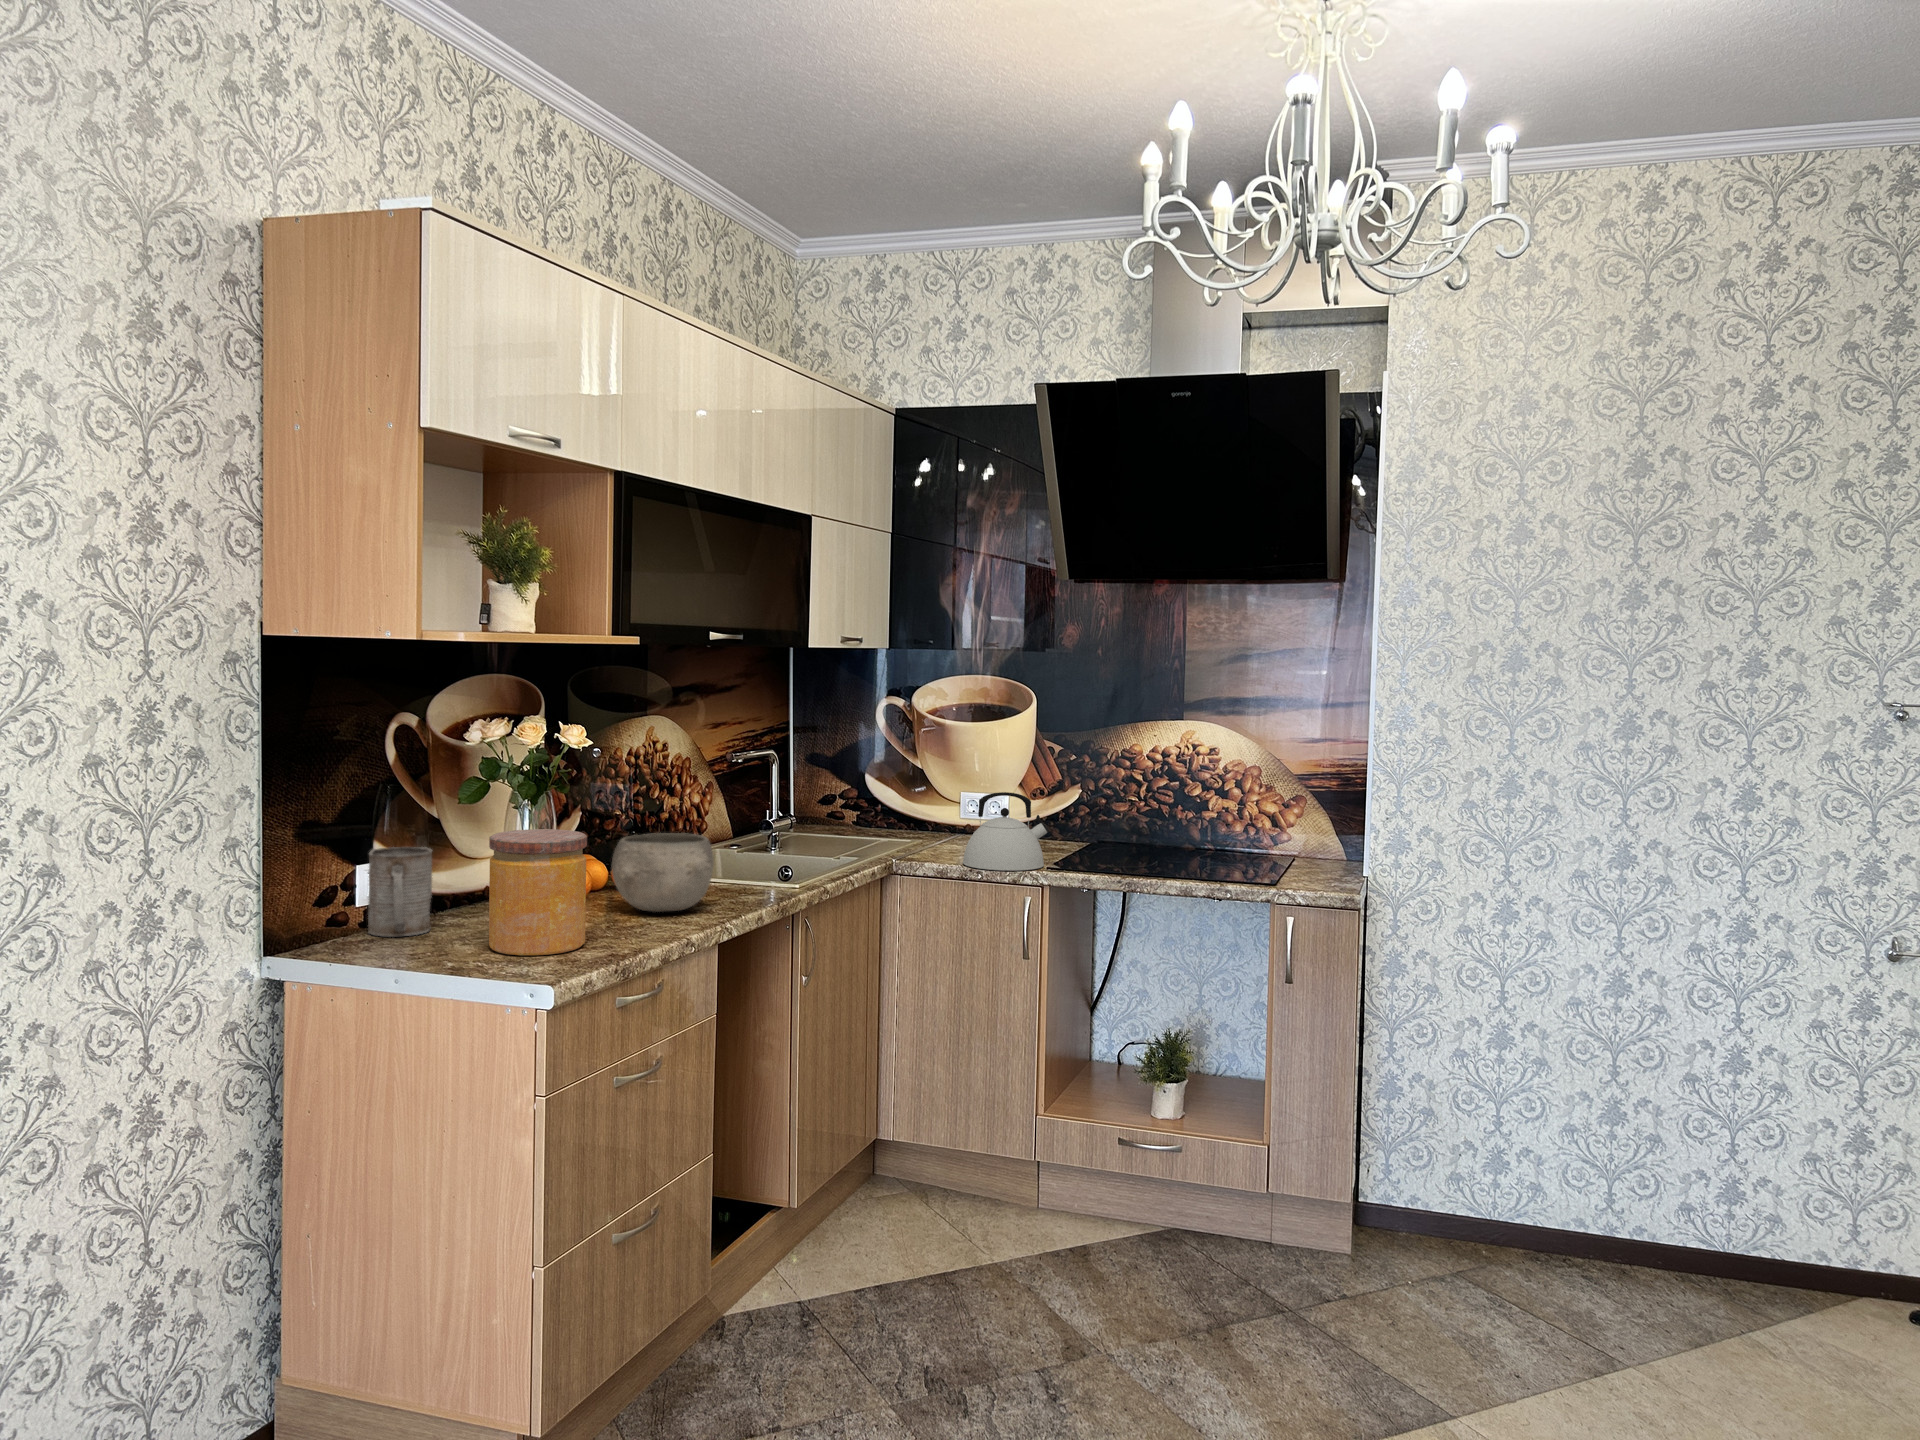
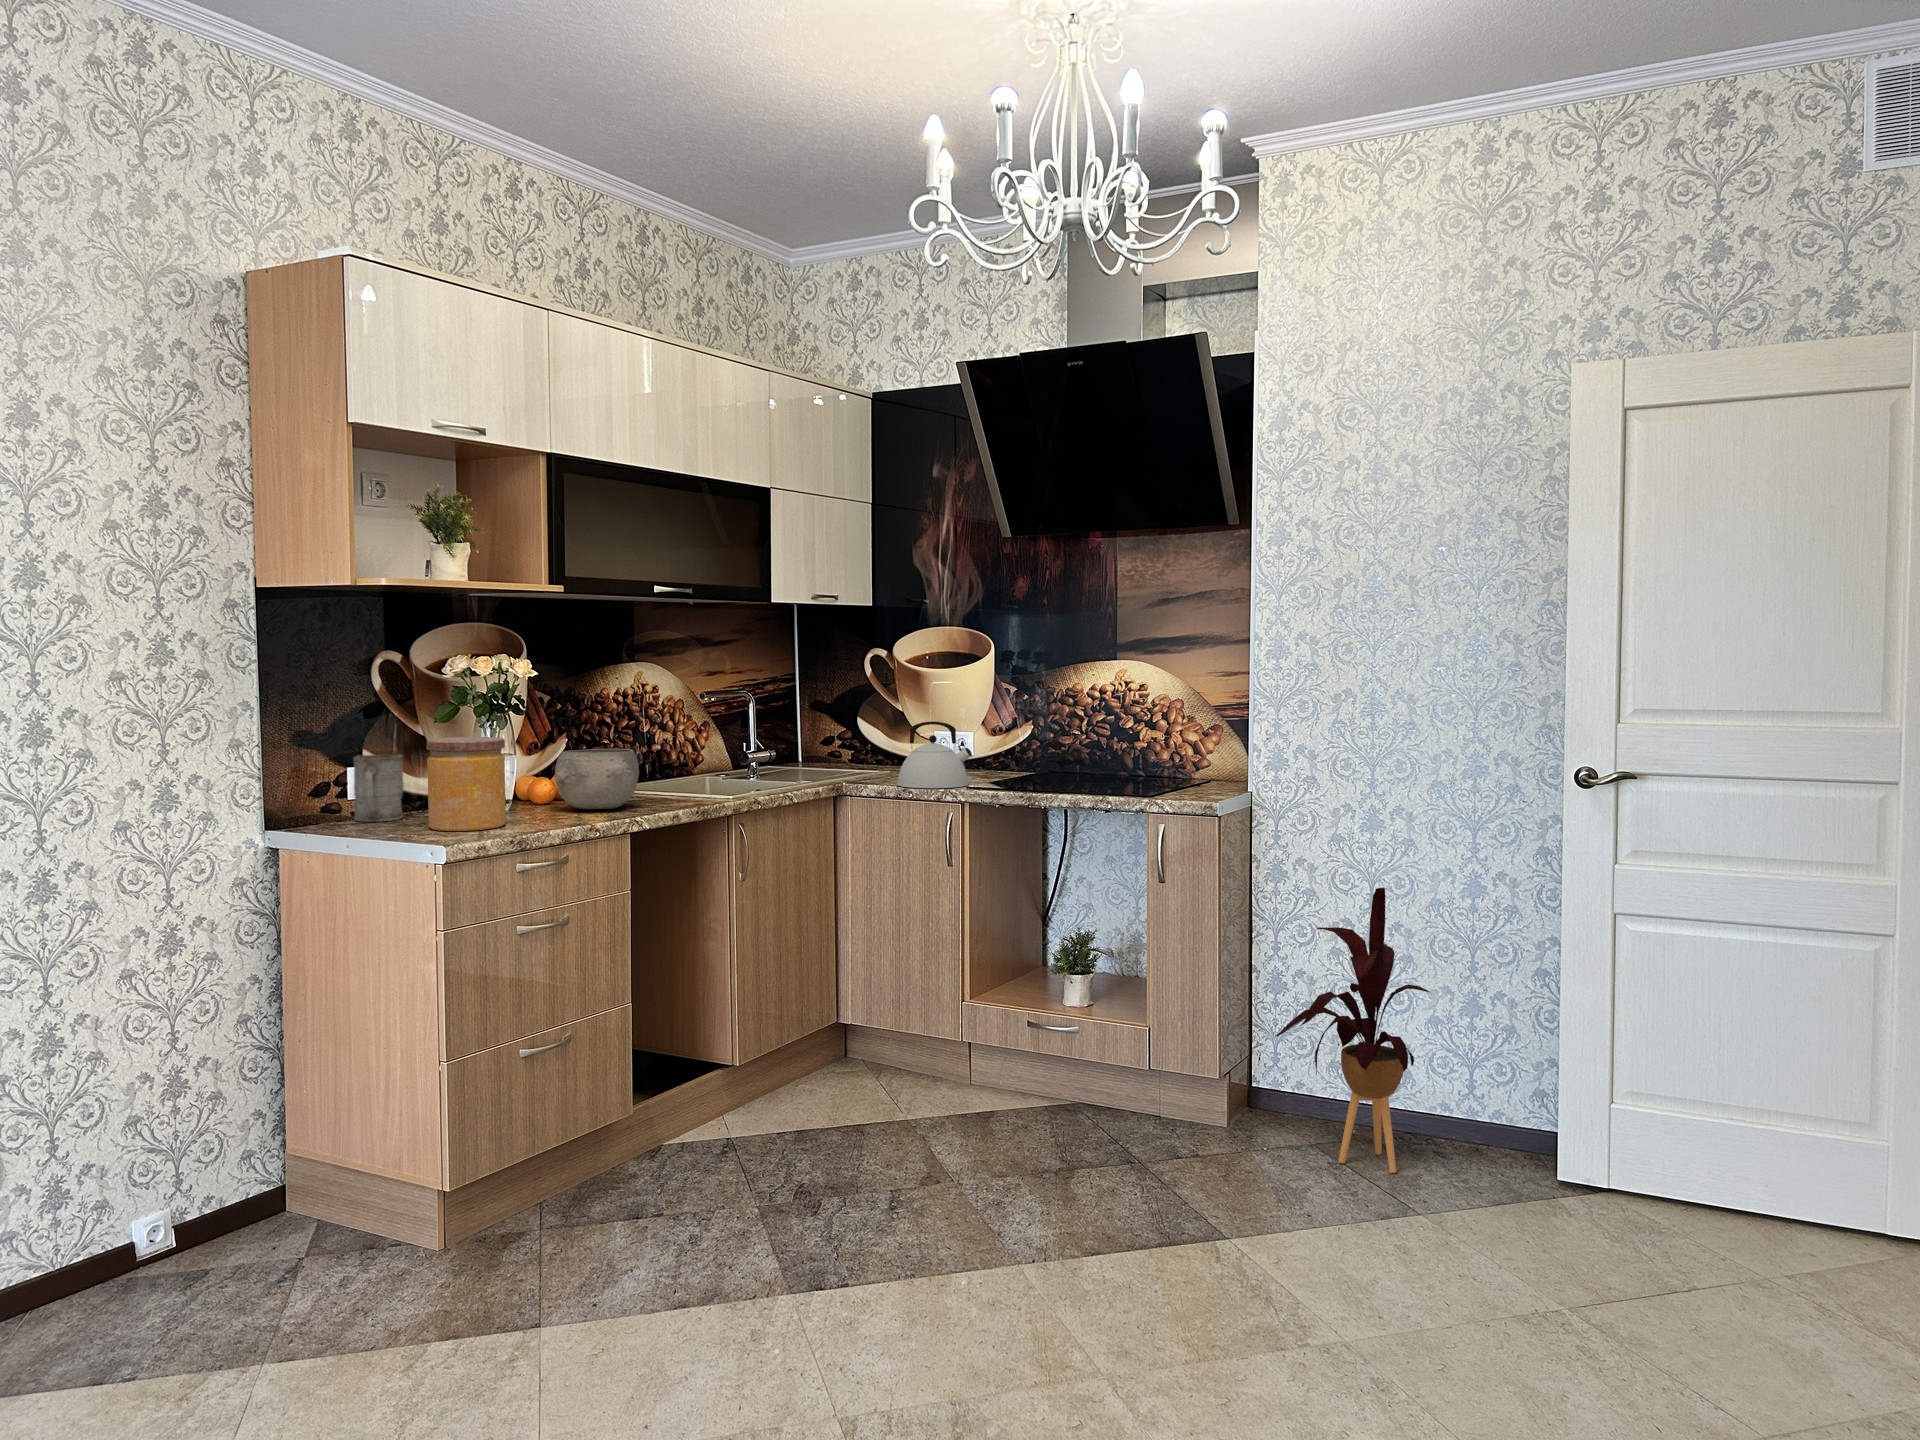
house plant: none [1430,996,1605,1306] -> present [1275,887,1430,1173]

